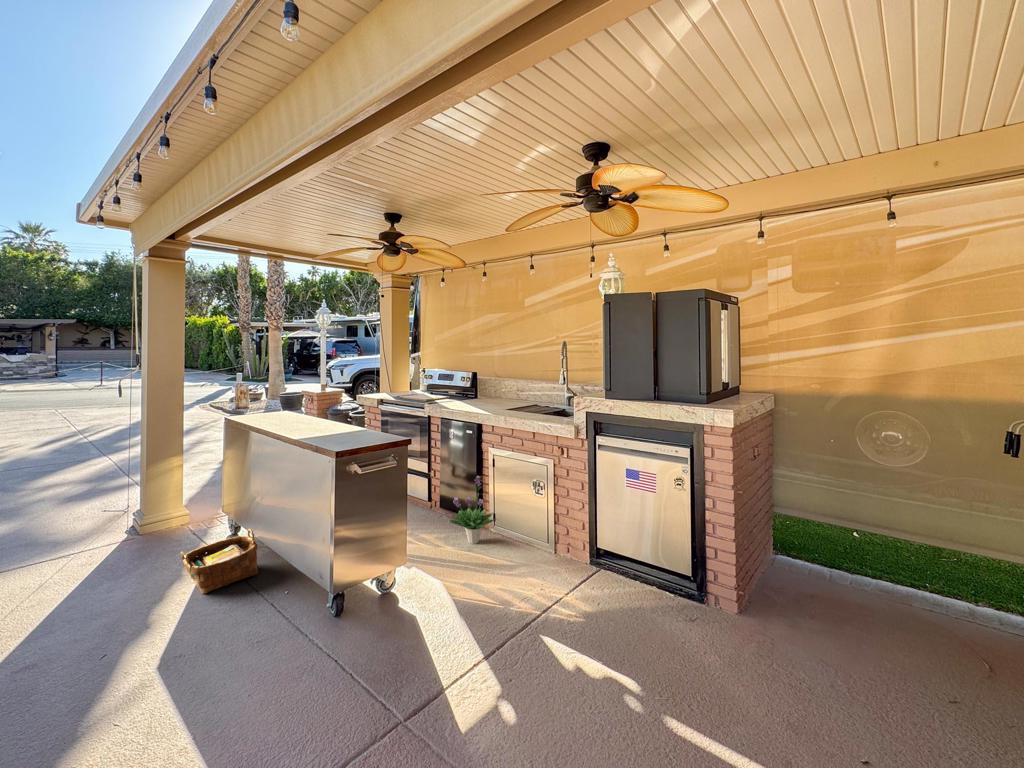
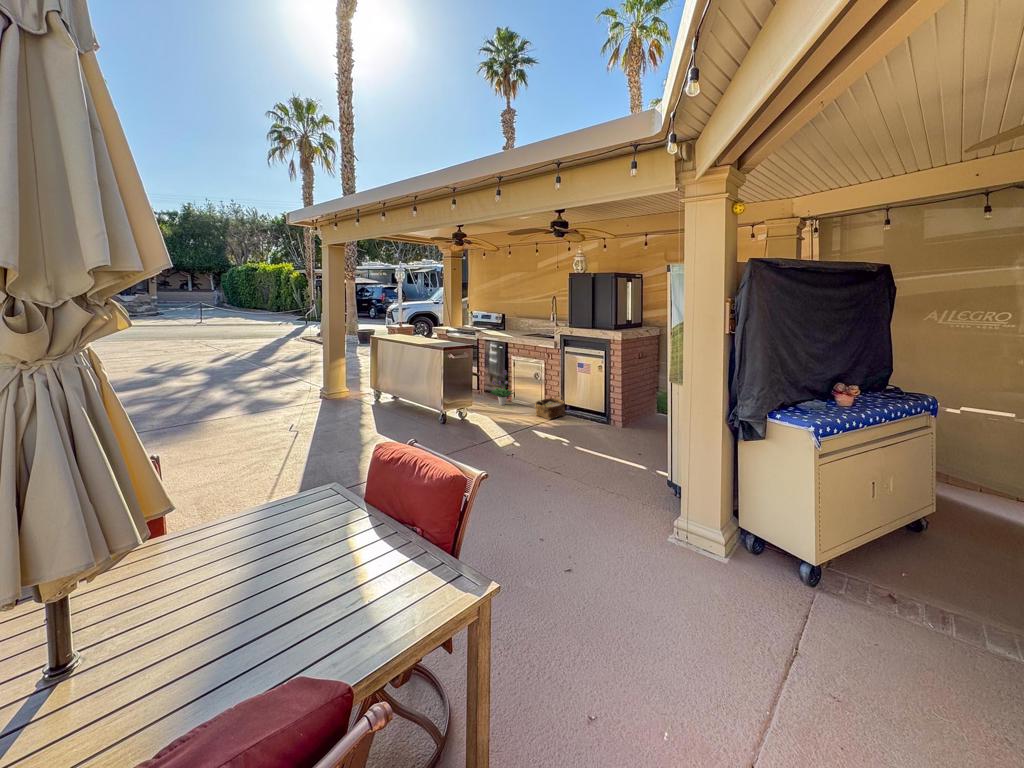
woven basket: present [181,528,258,594] -> present [535,394,565,419]

